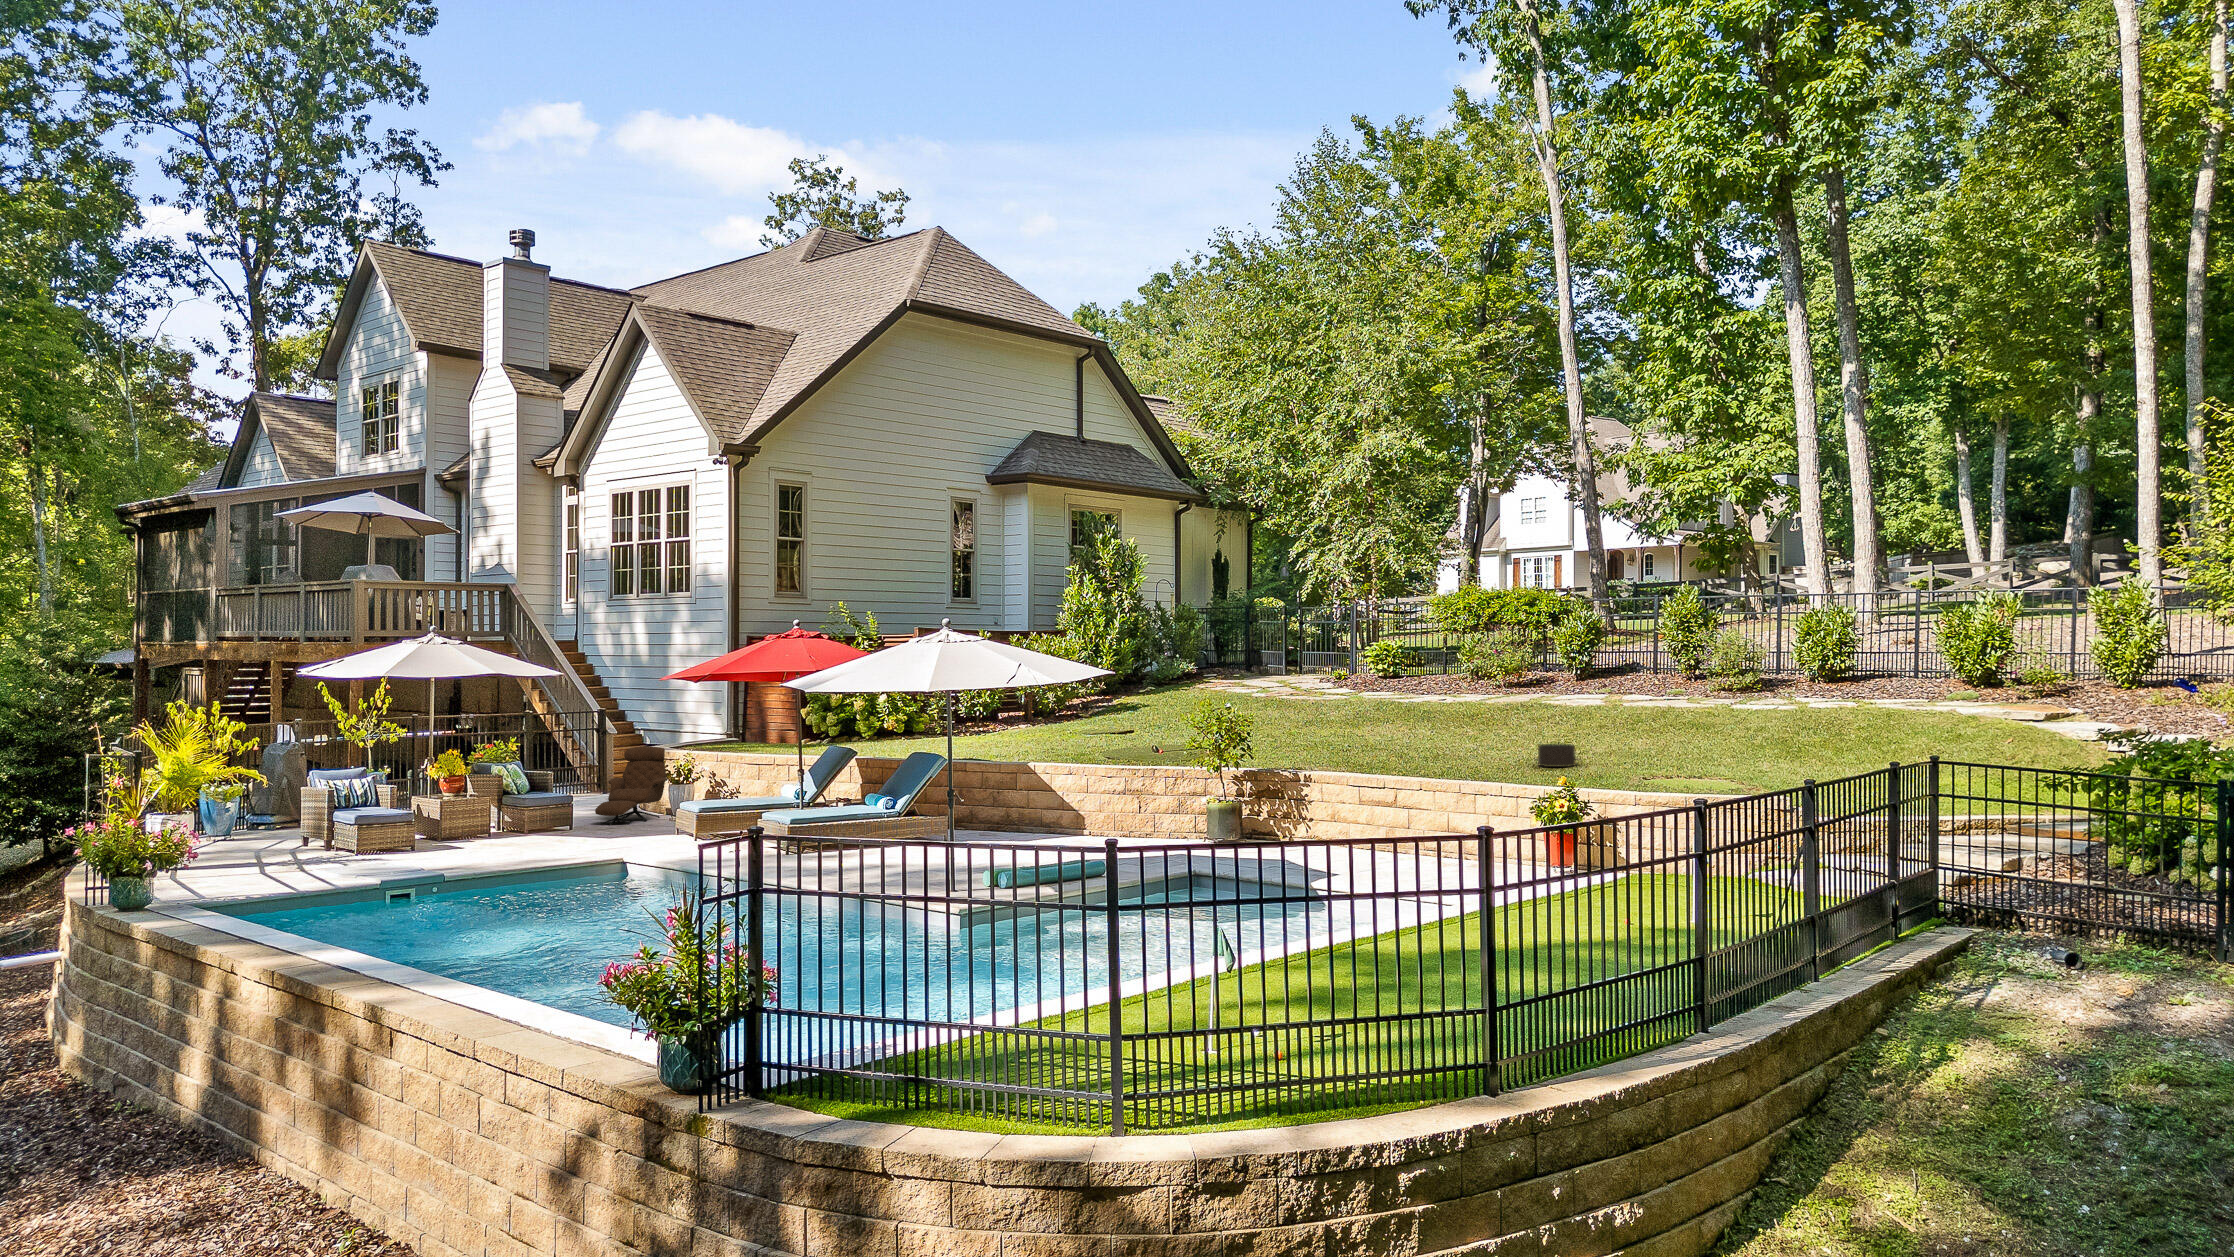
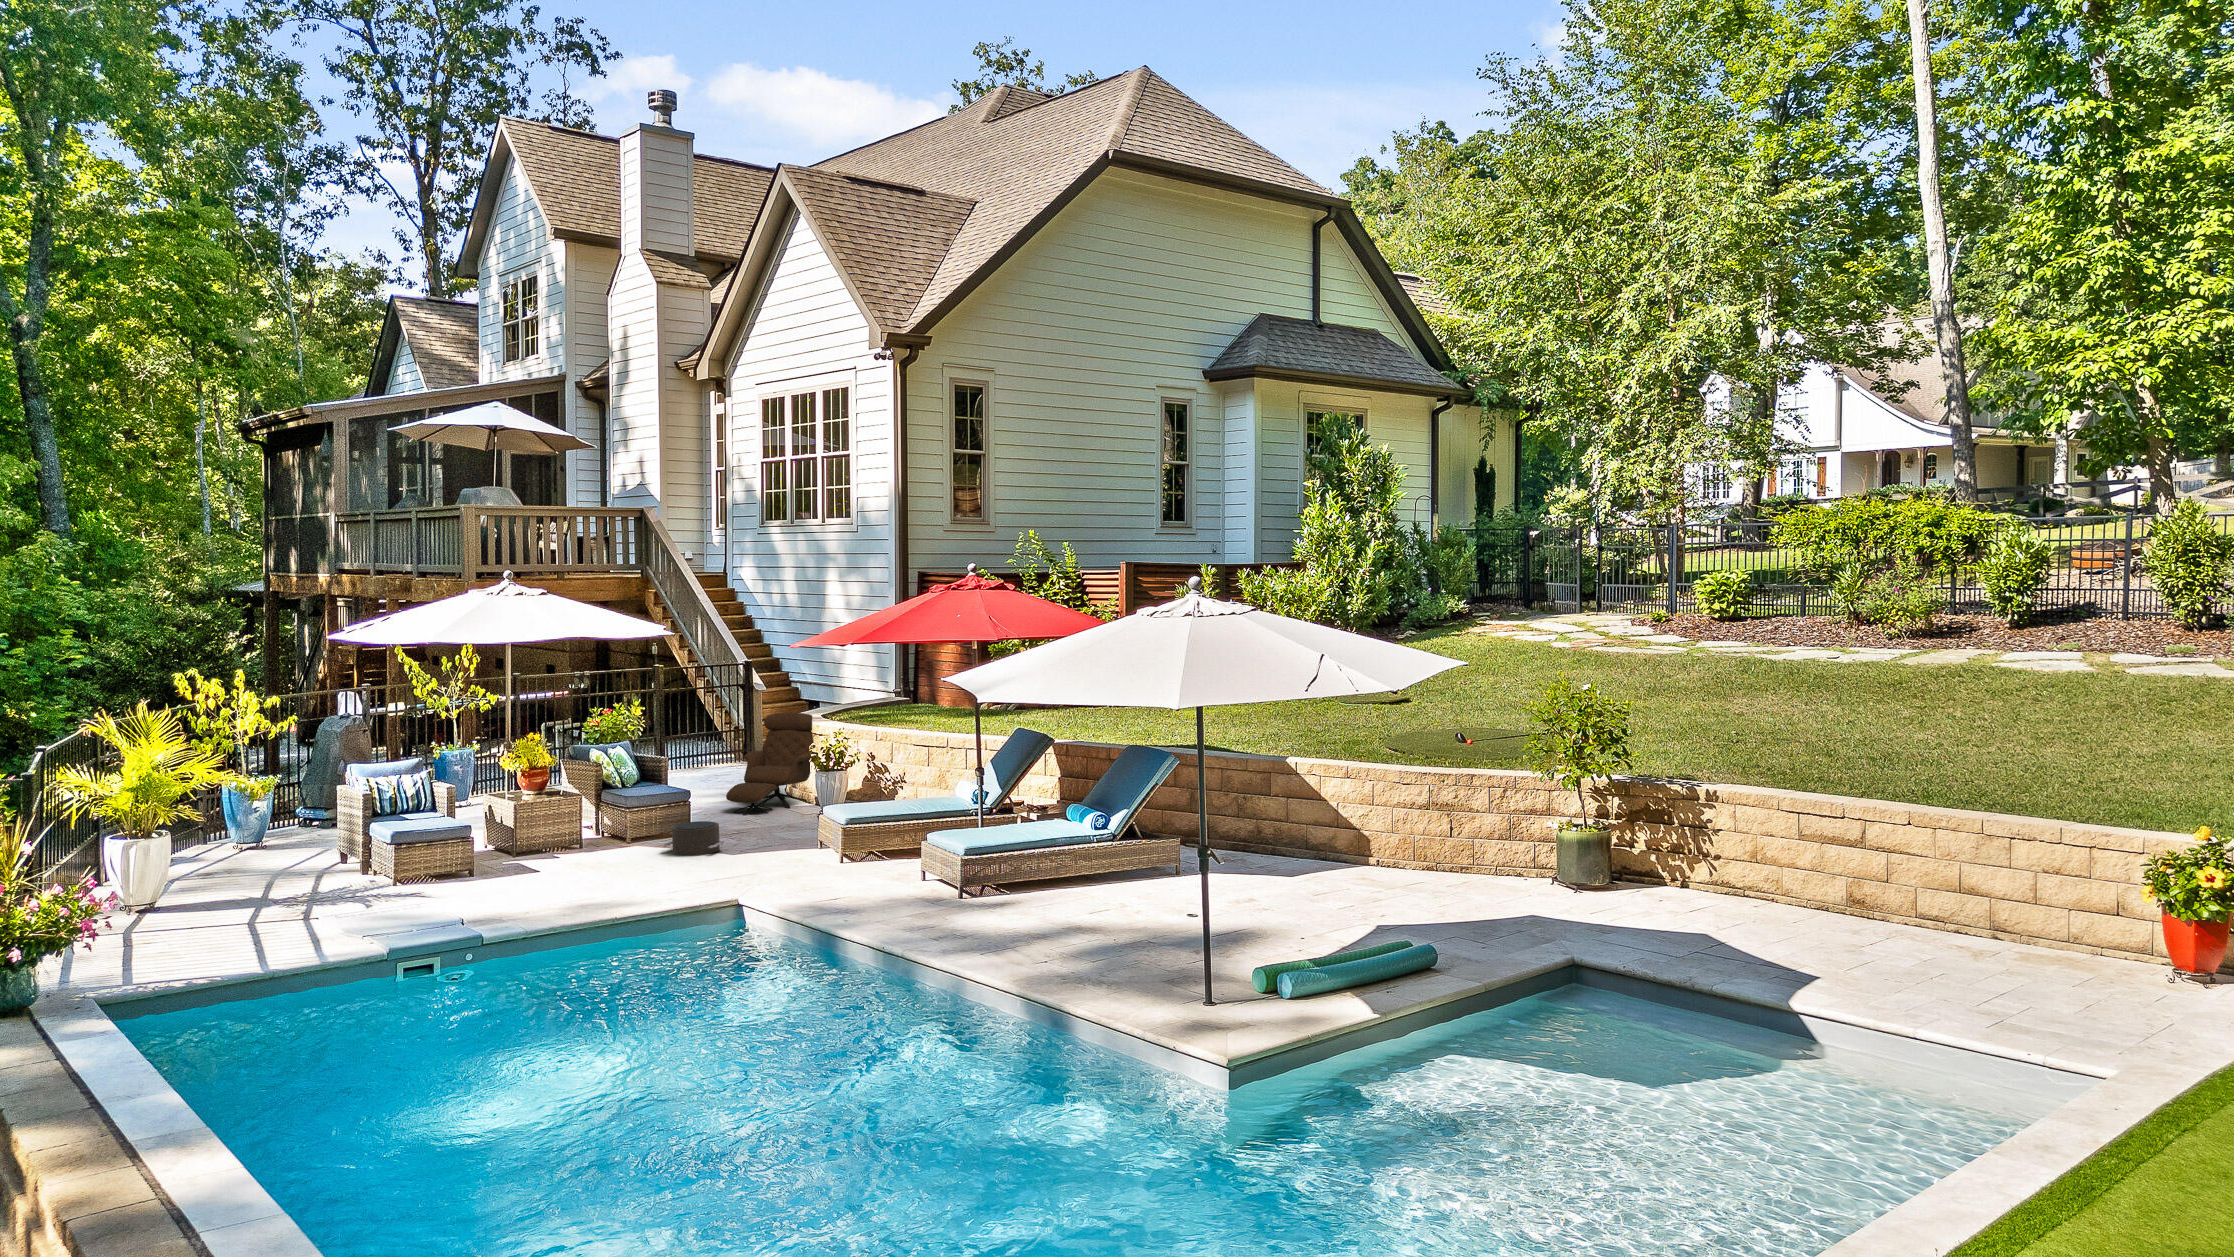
pouf: present [1536,744,1580,767] -> present [663,821,724,856]

